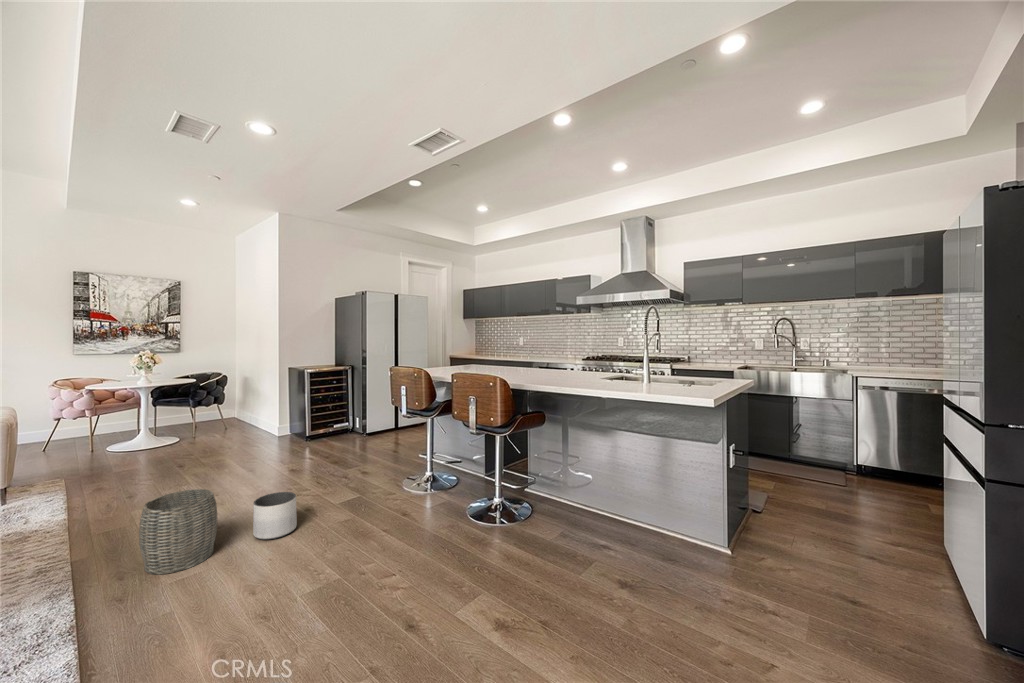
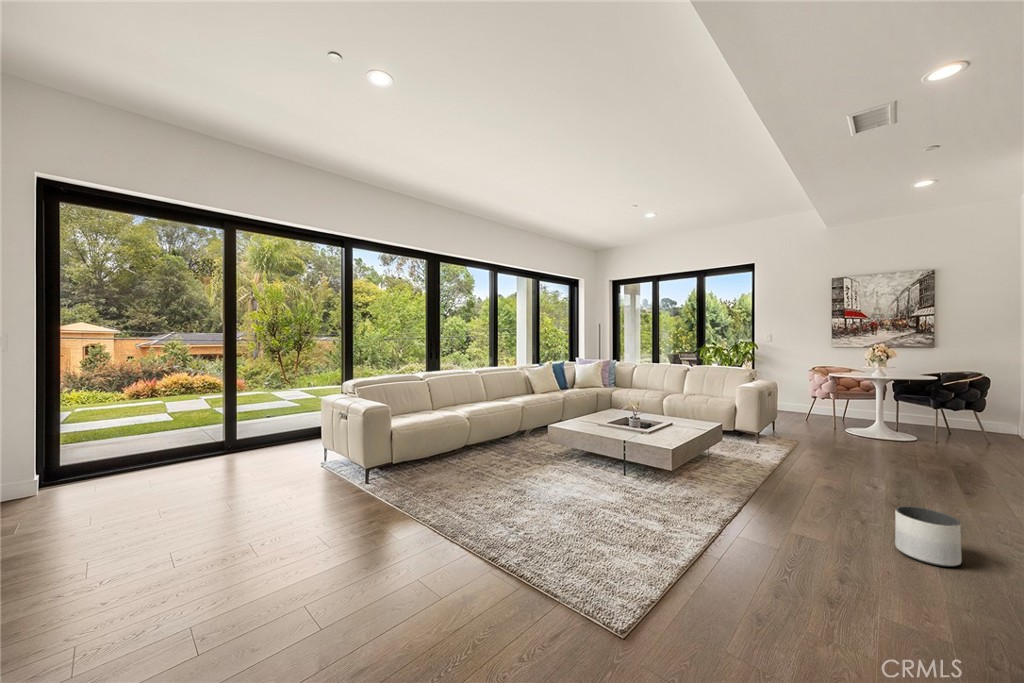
woven basket: present [139,489,218,574] -> none [783,463,853,537]

